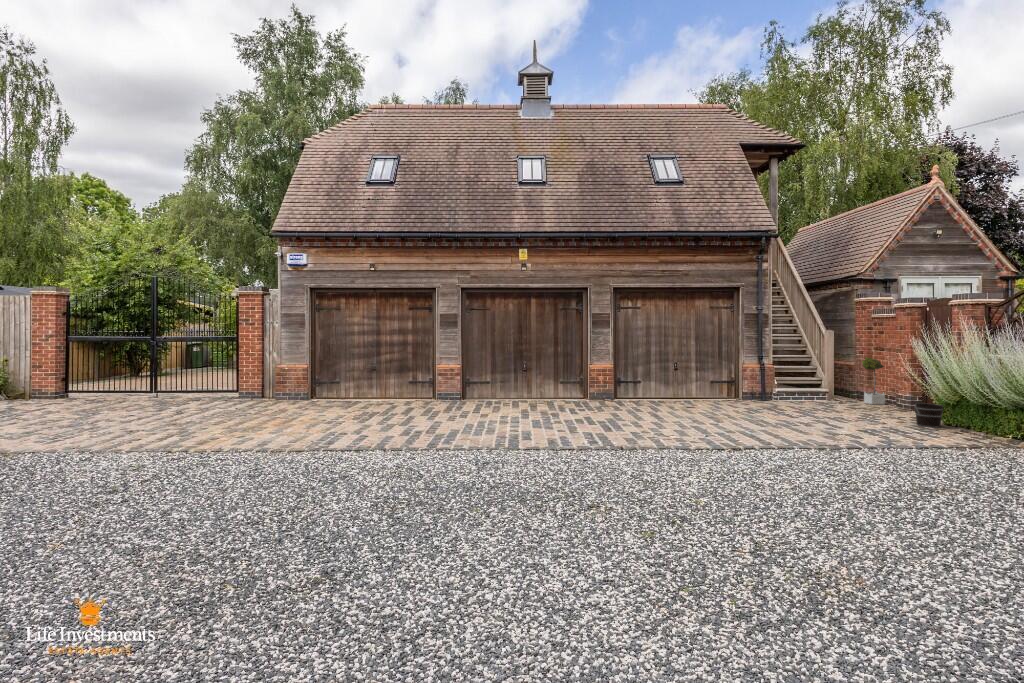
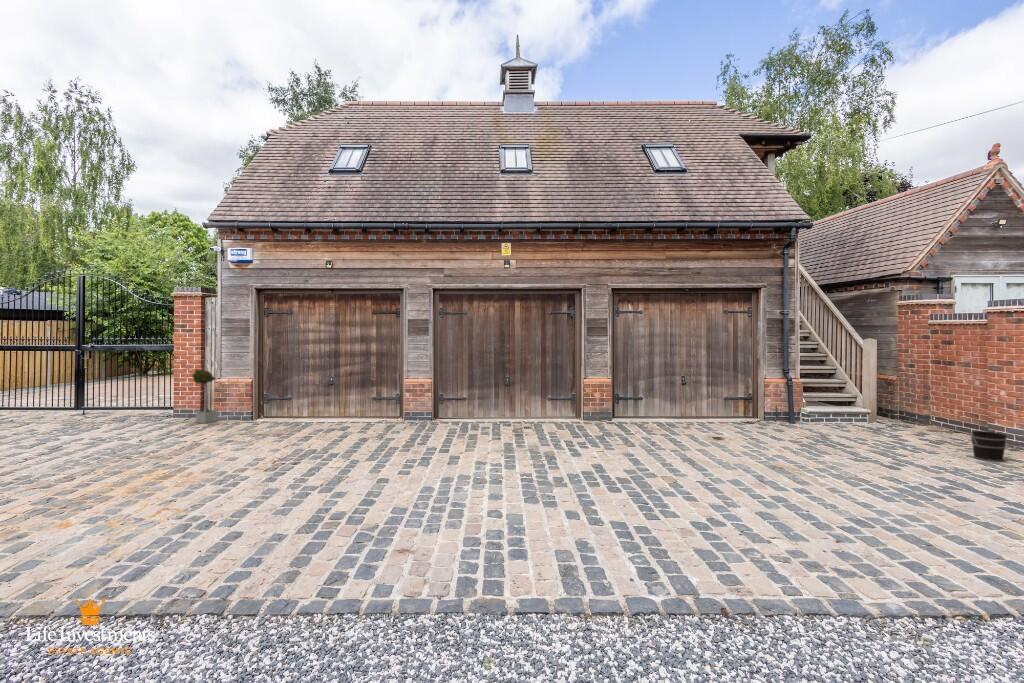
potted tree: present [862,357,885,405] -> present [192,369,218,423]

